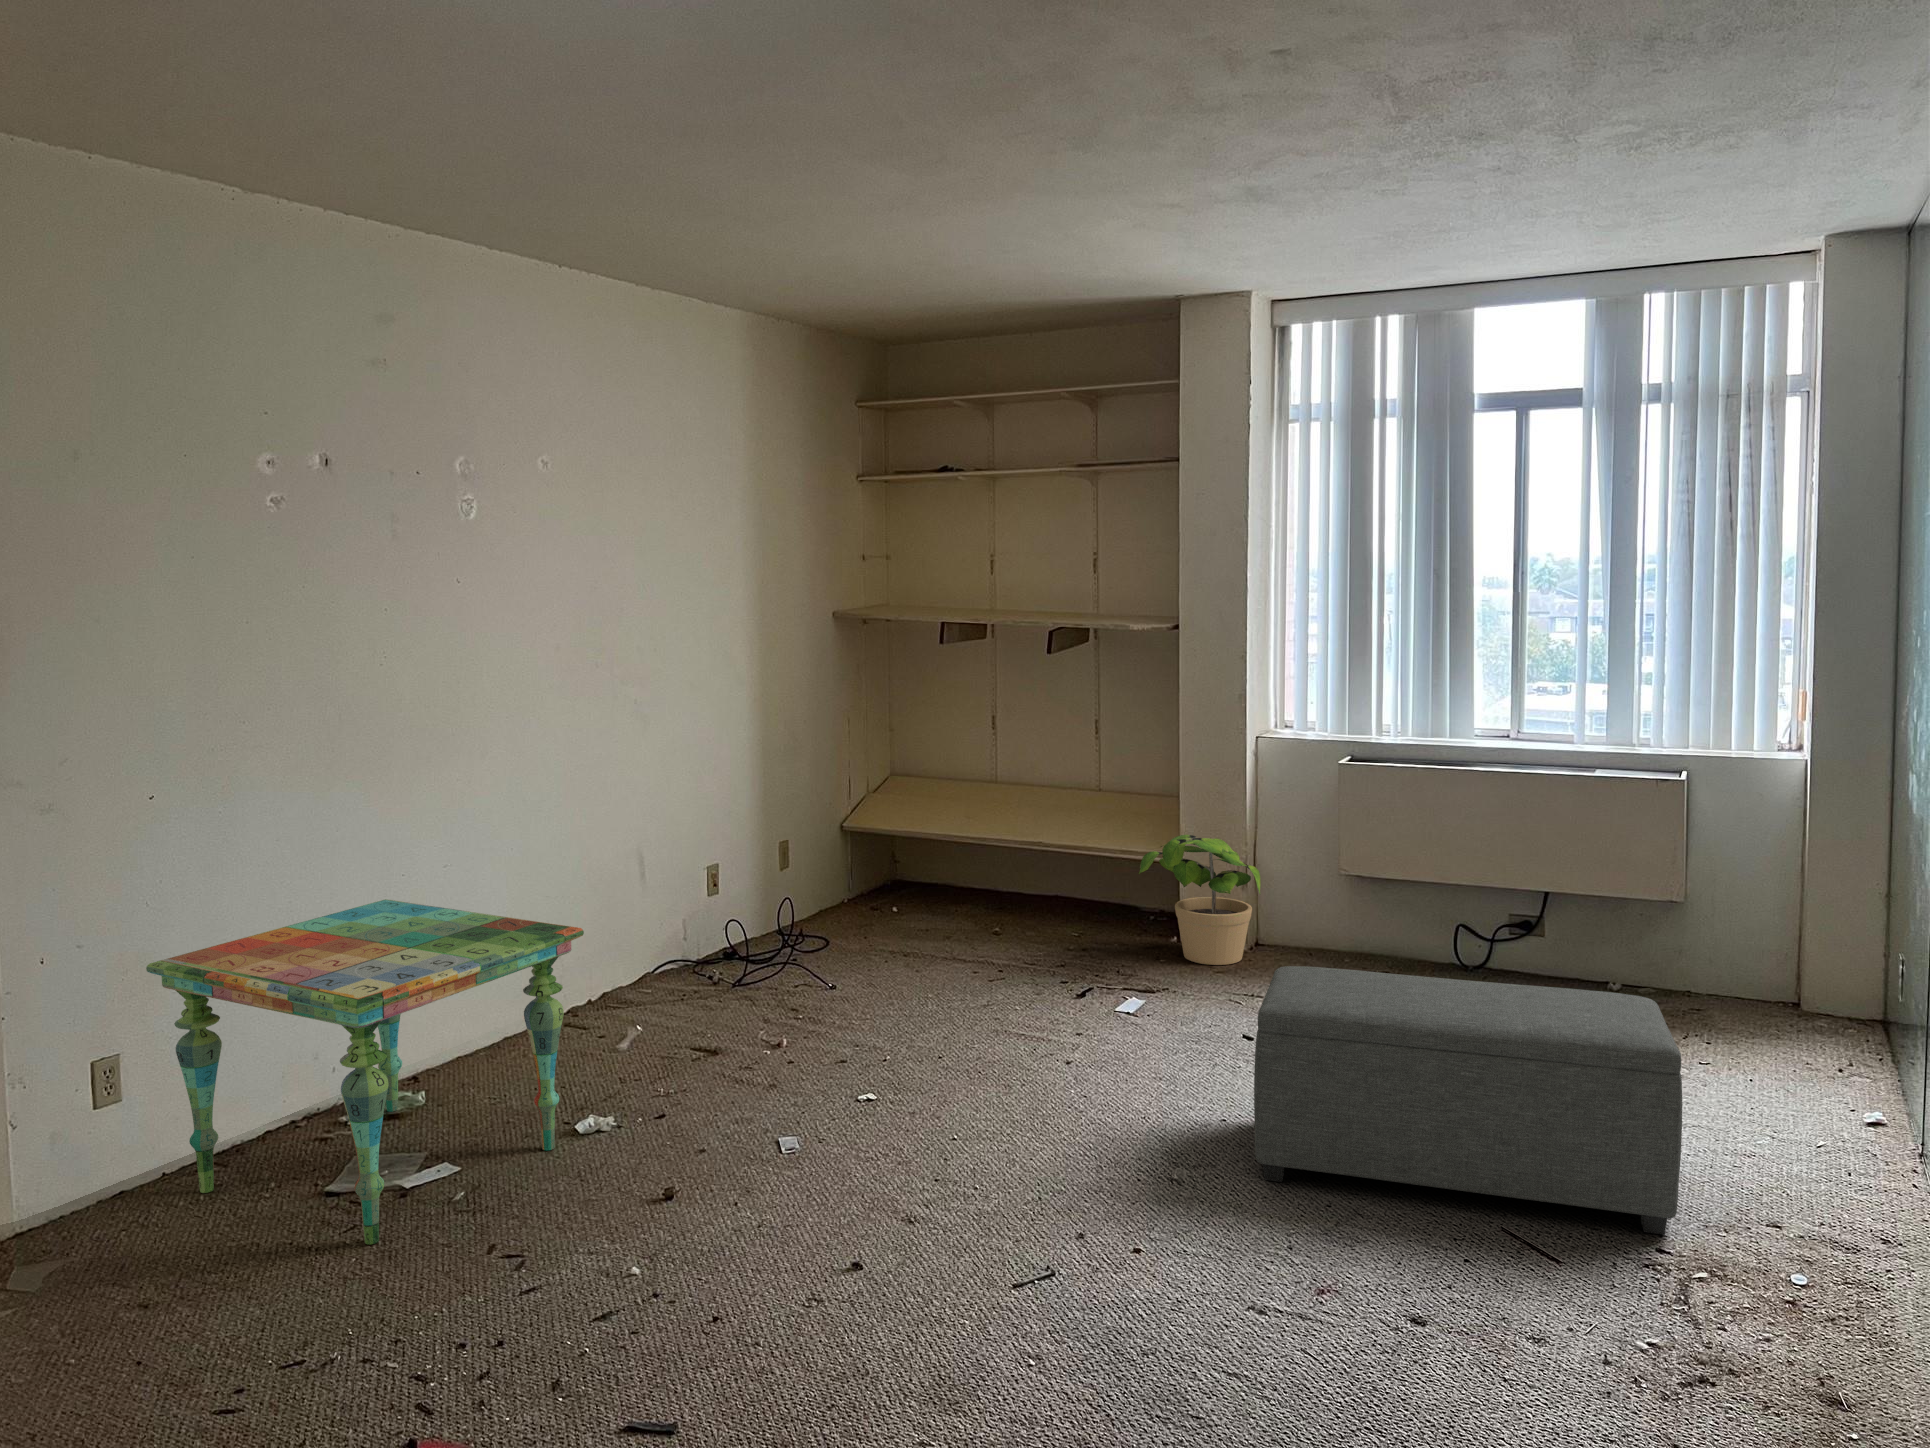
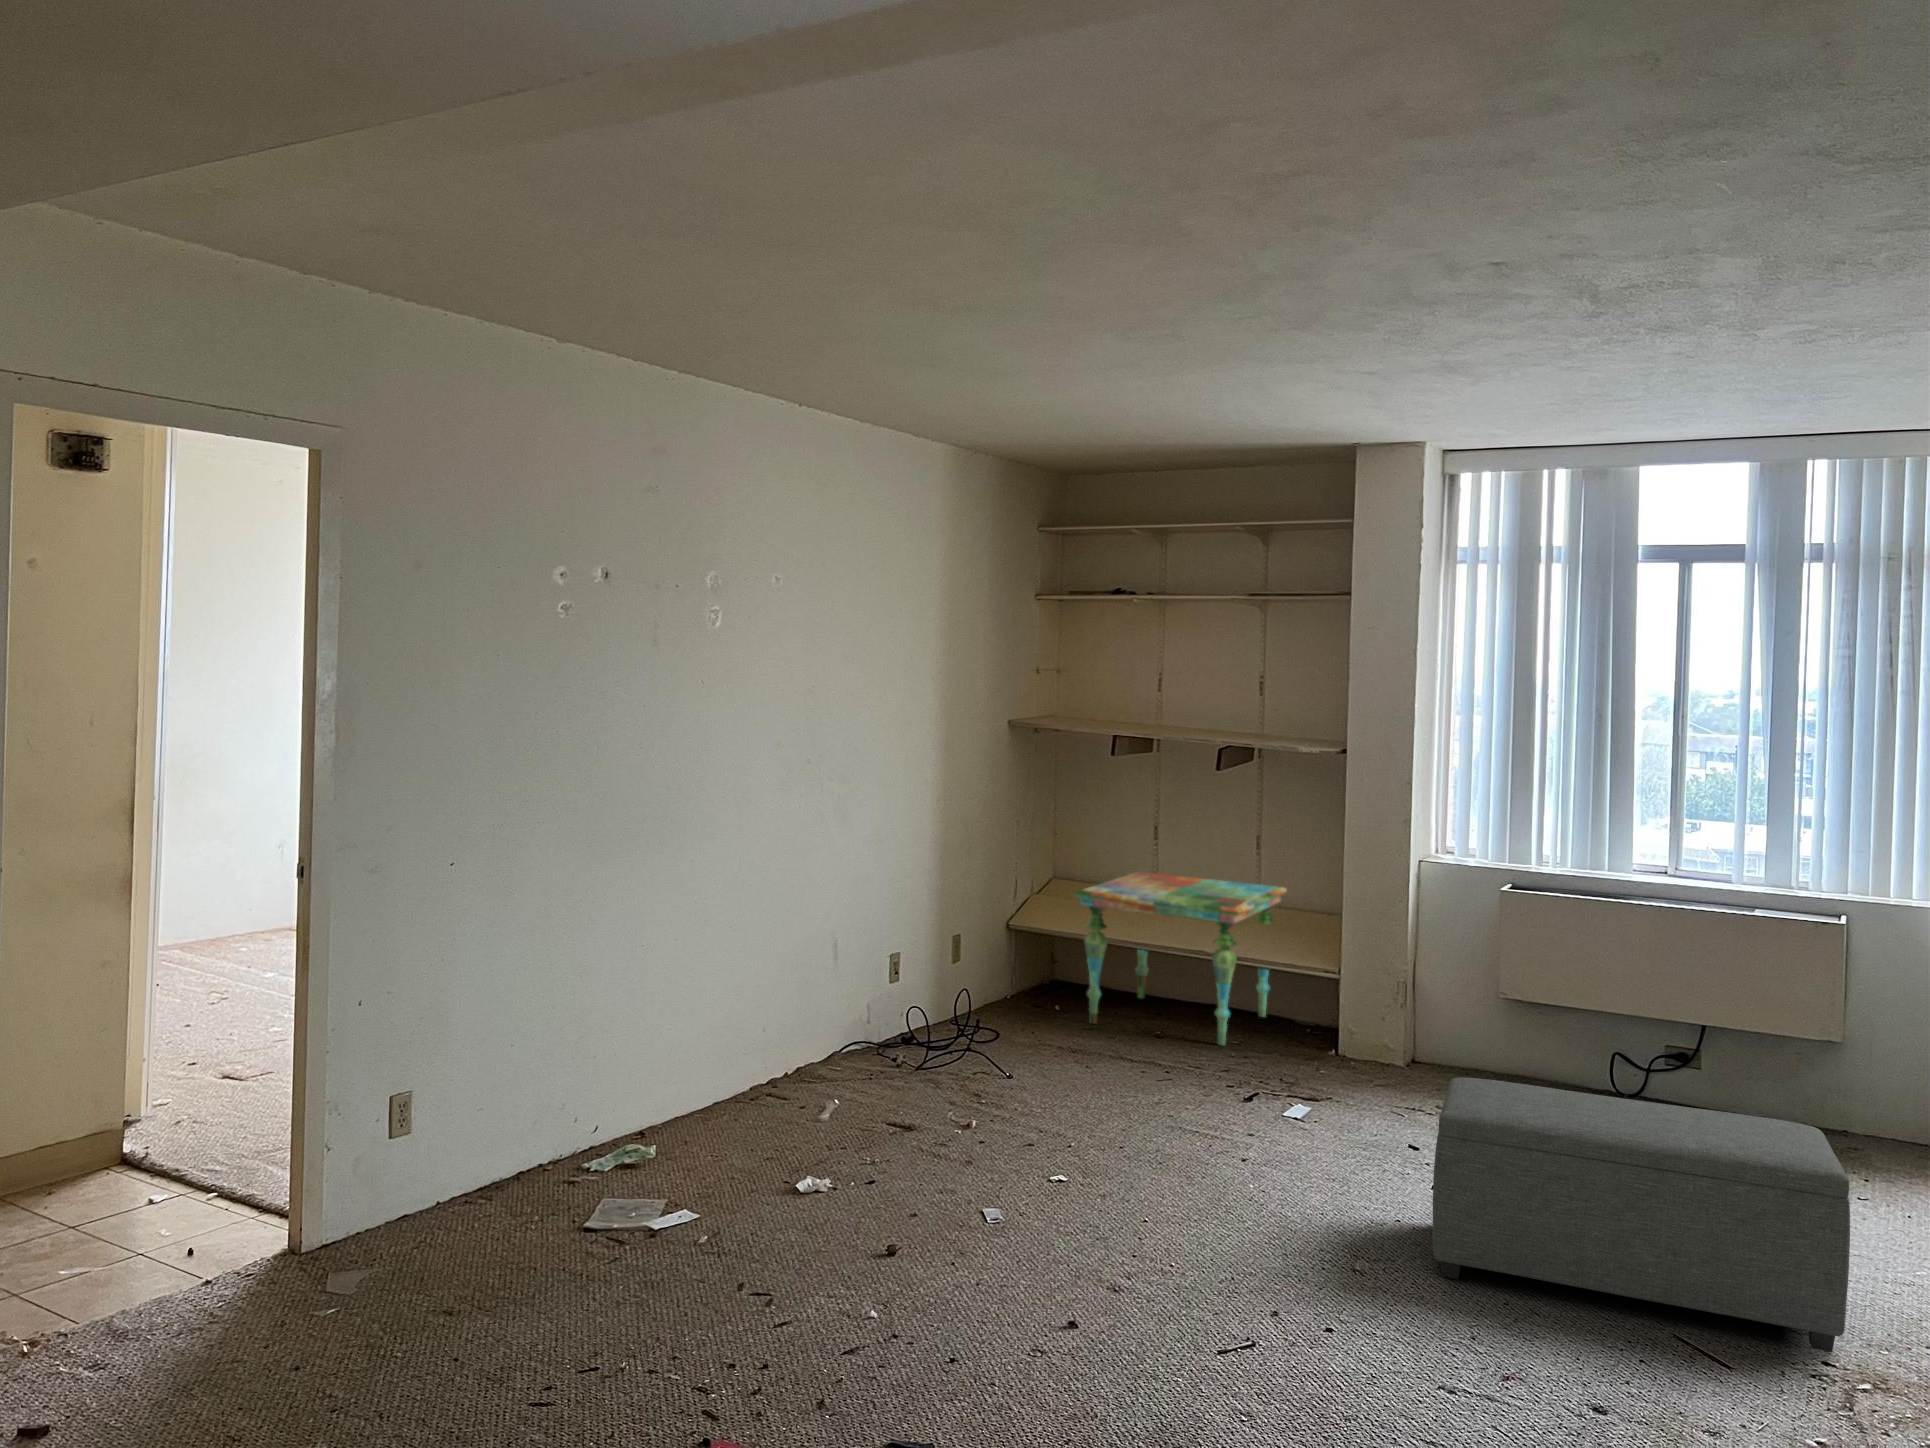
potted plant: present [1139,835,1260,965] -> none [1300,950,1419,1078]
side table: present [146,899,584,1244] -> present [1074,872,1287,1045]

